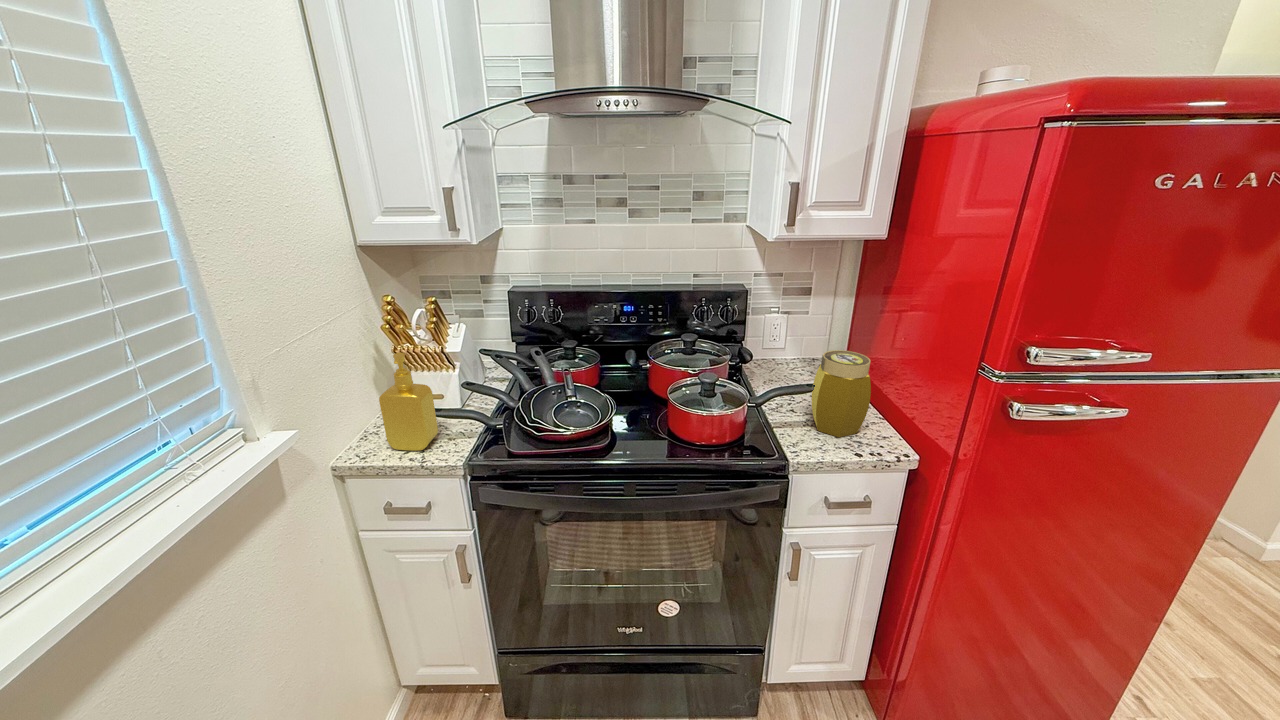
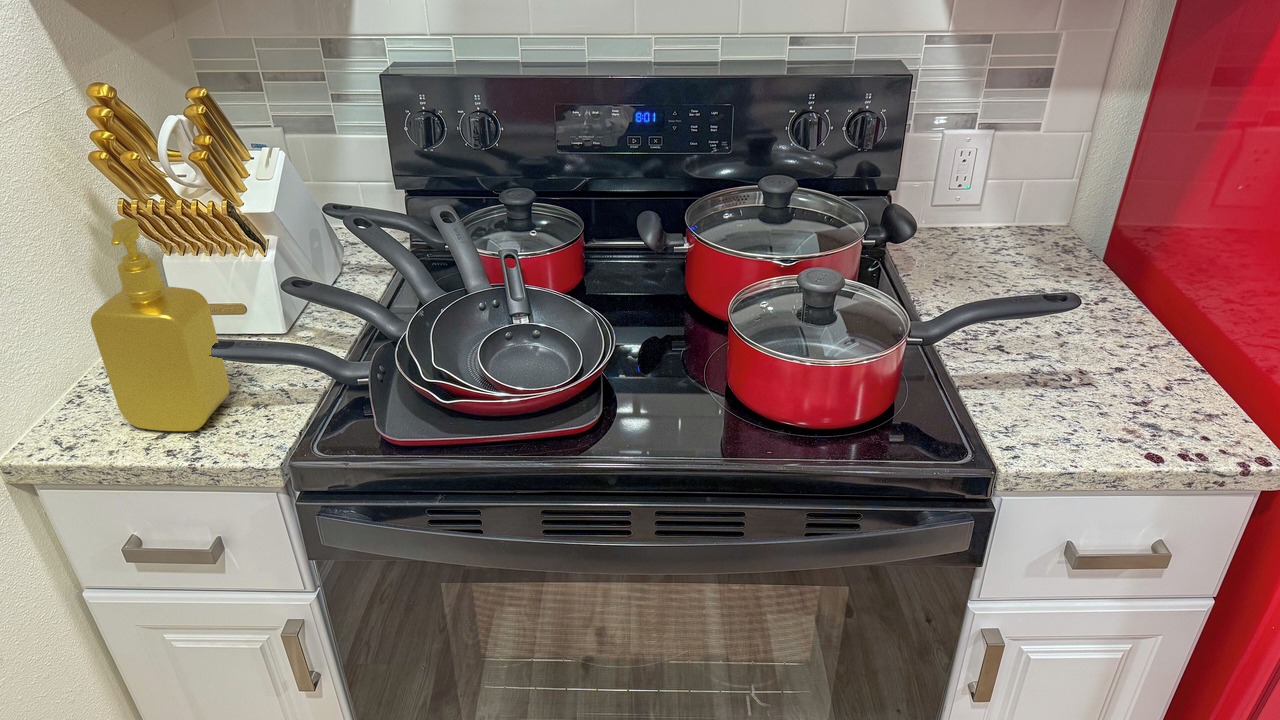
jar: present [812,350,871,437] -> none [1047,218,1199,414]

